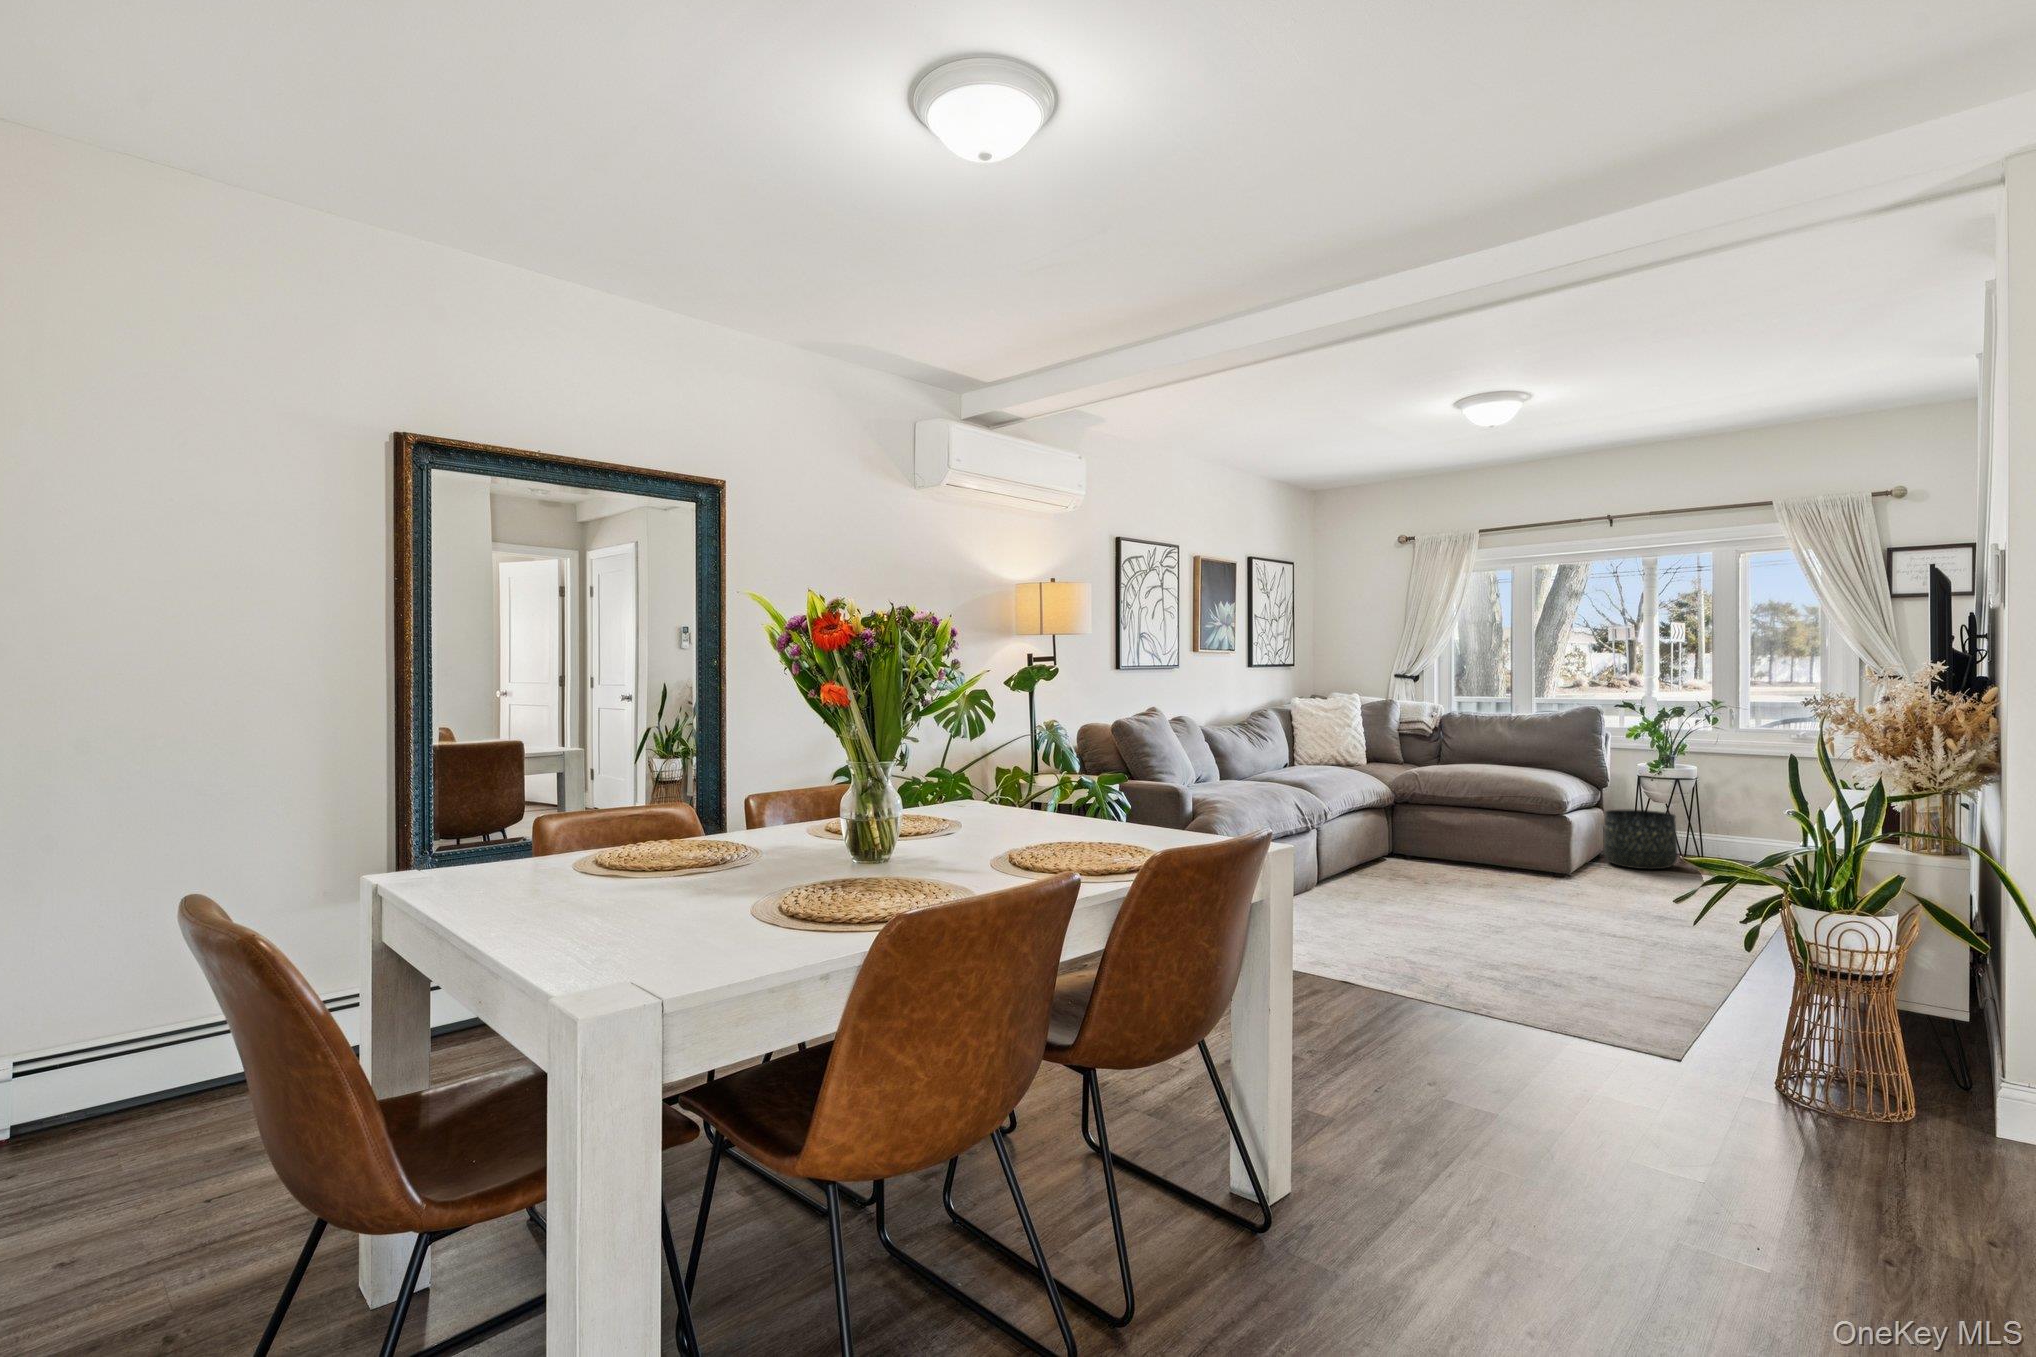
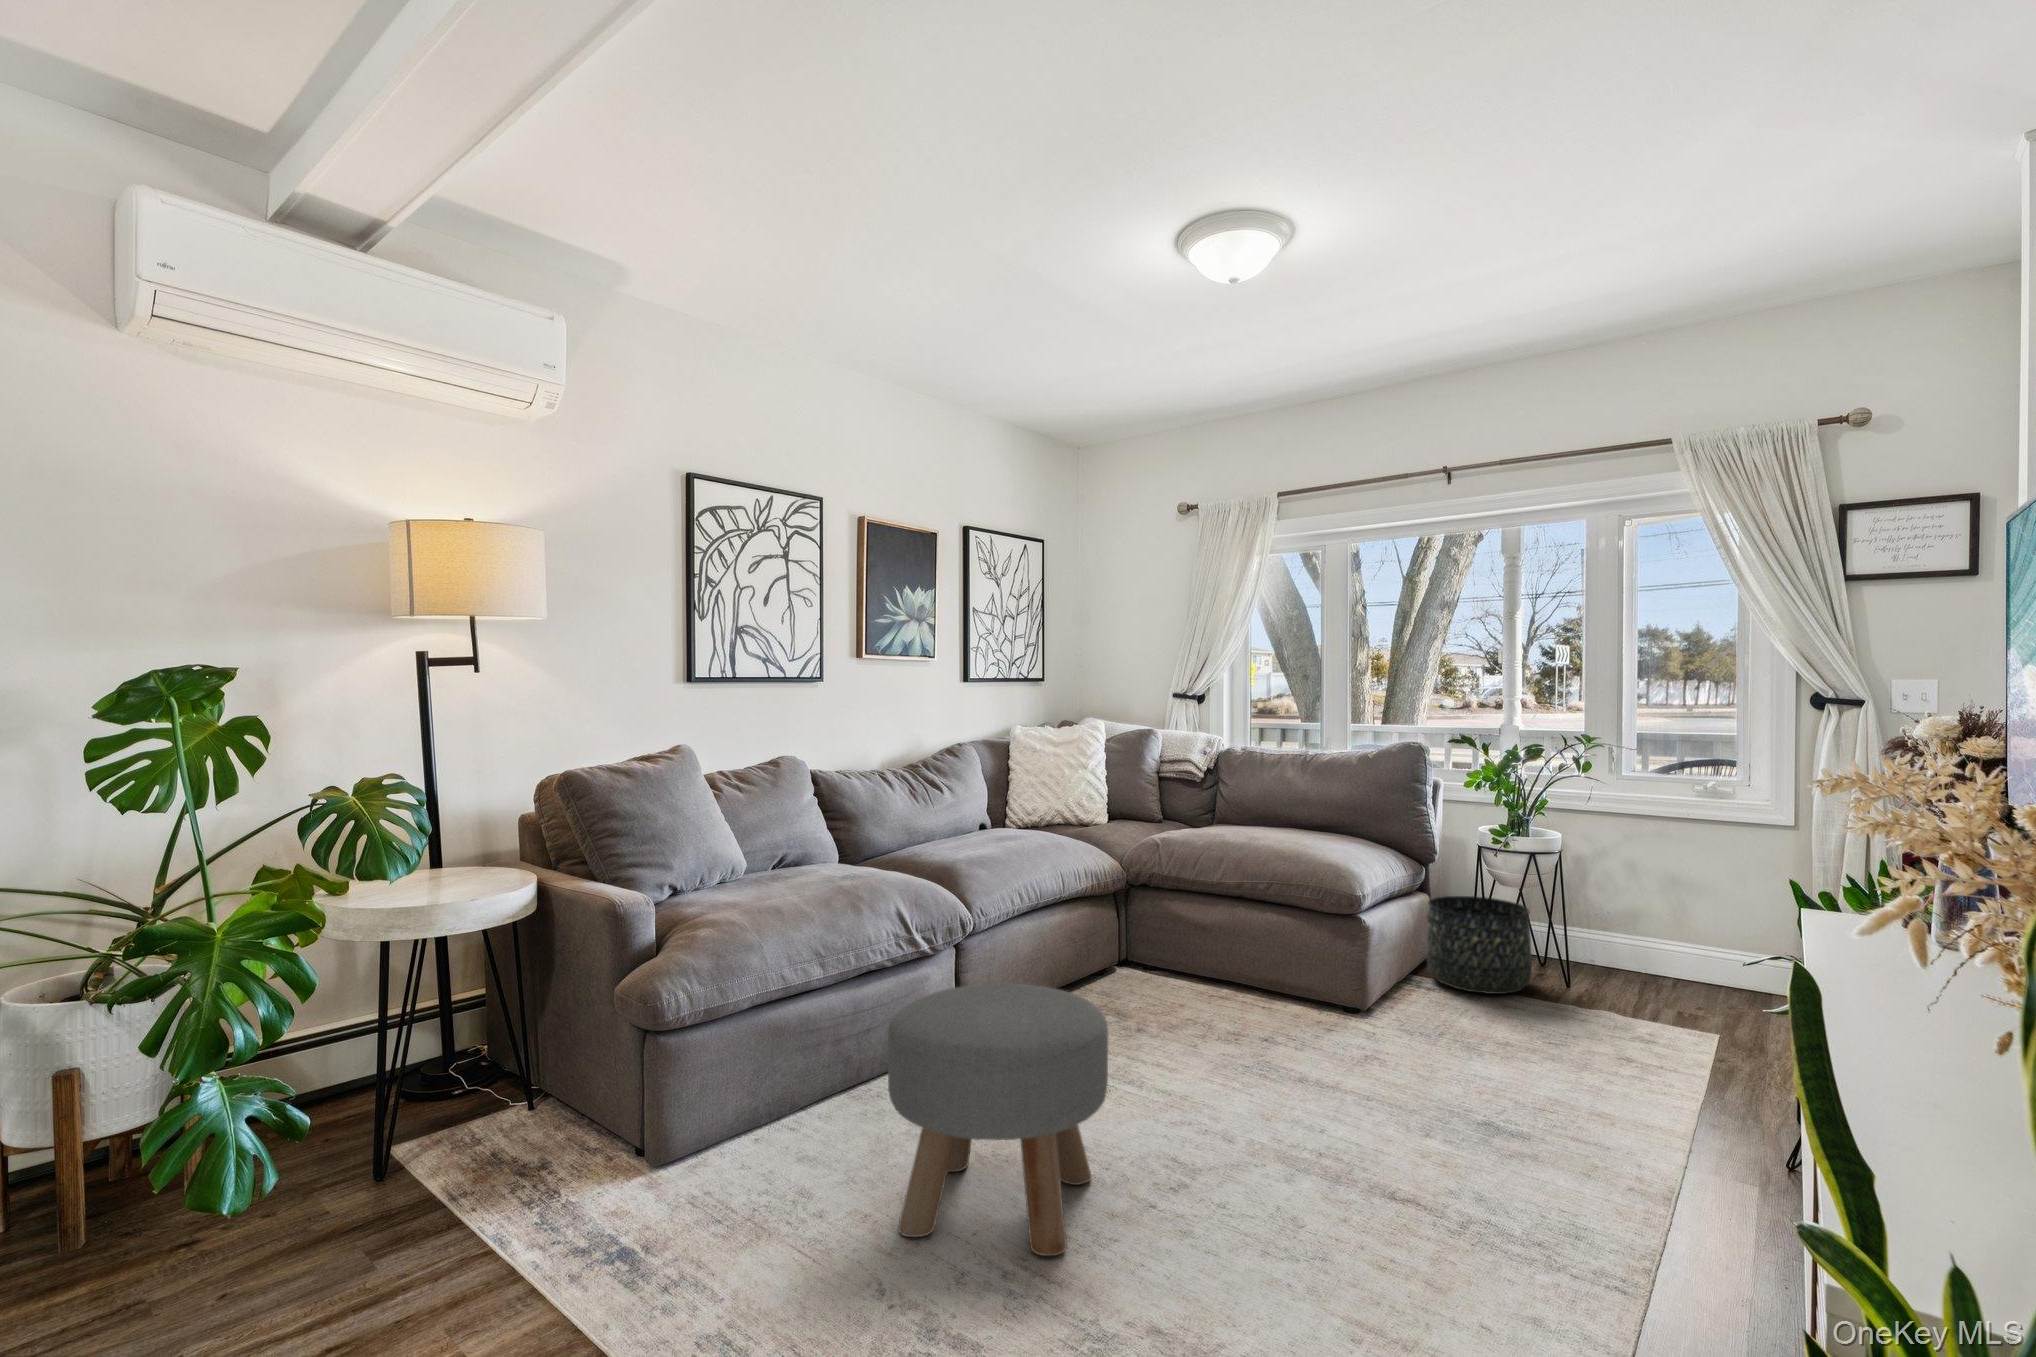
ottoman: none [1346,832,1466,950] -> present [888,984,1108,1256]

